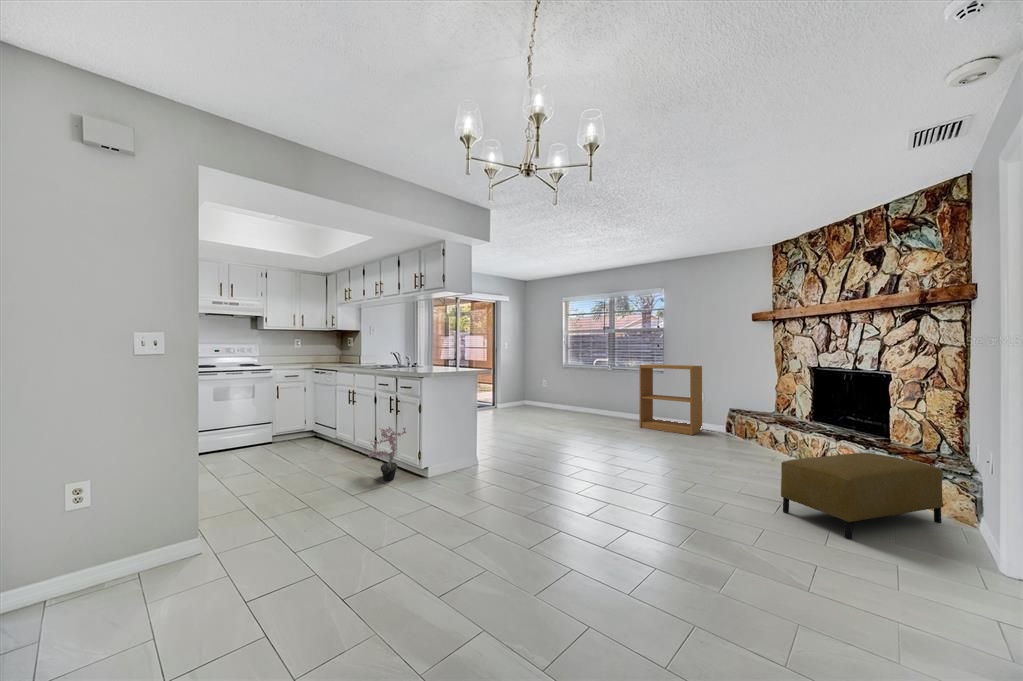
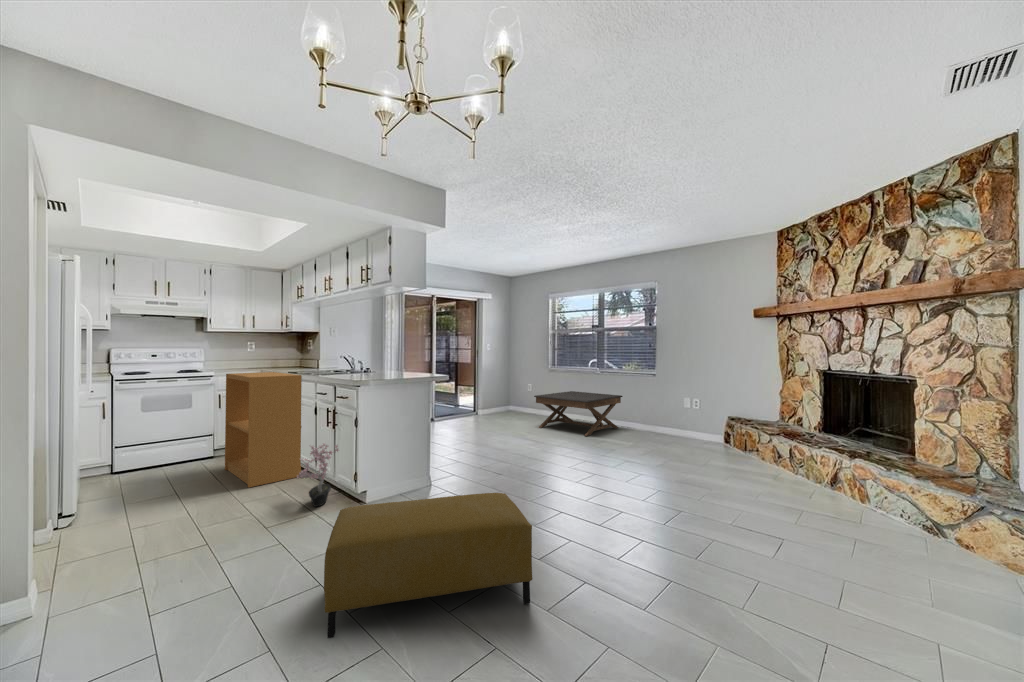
bookshelf: present [639,364,702,435] -> present [225,372,302,487]
coffee table: none [551,388,632,428] -> present [534,391,623,436]
ottoman: present [781,453,944,539] -> present [324,493,532,638]

